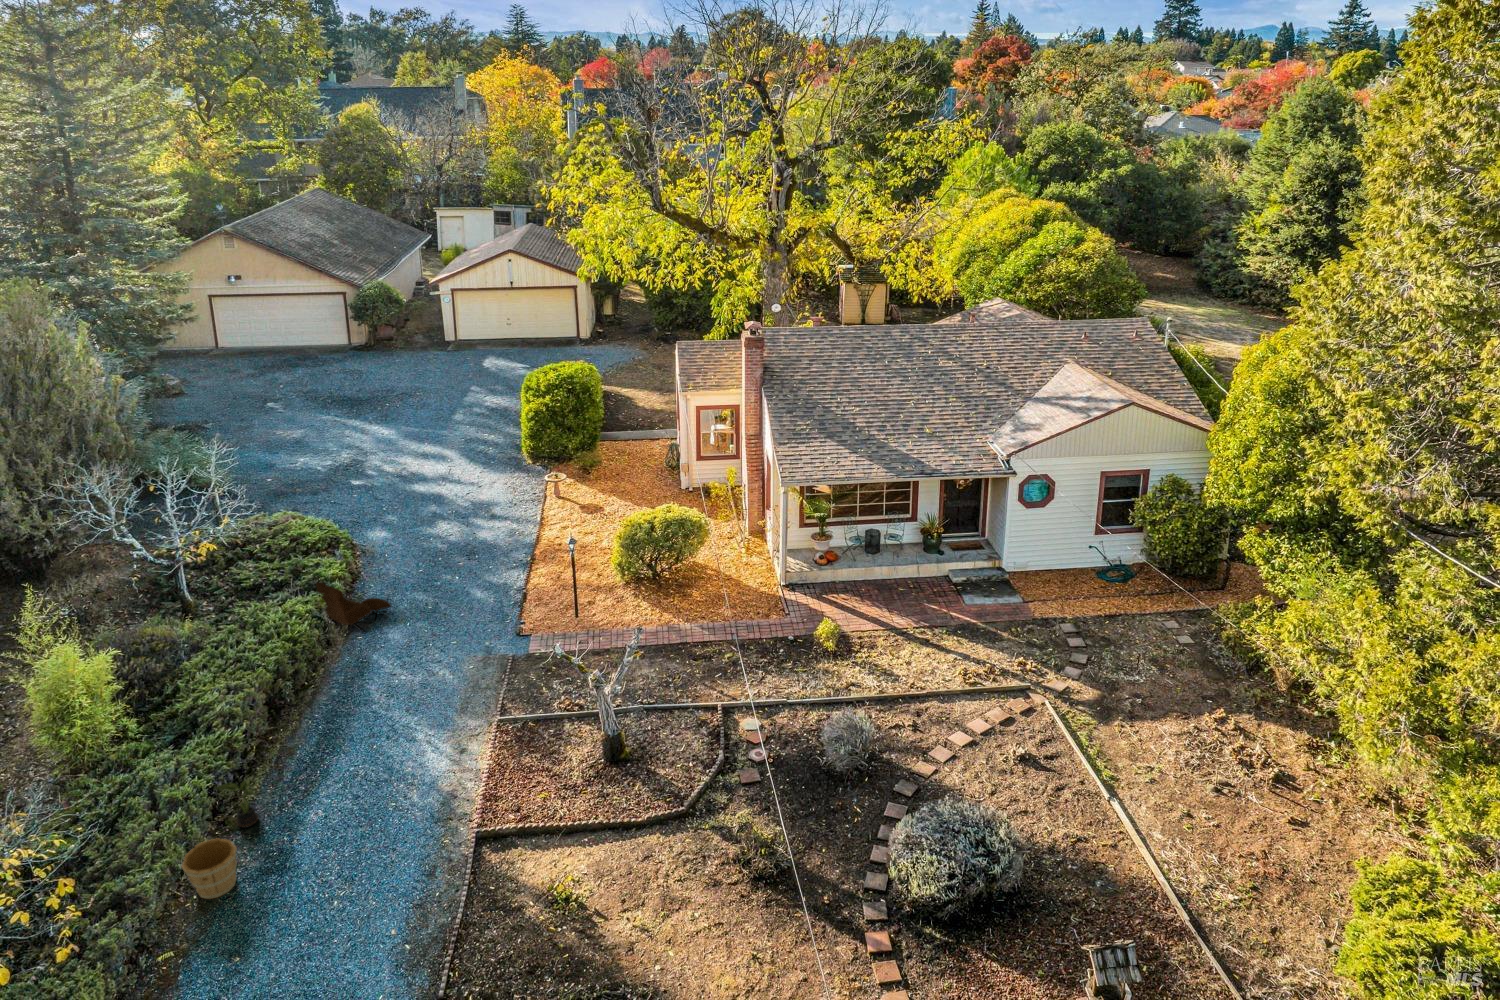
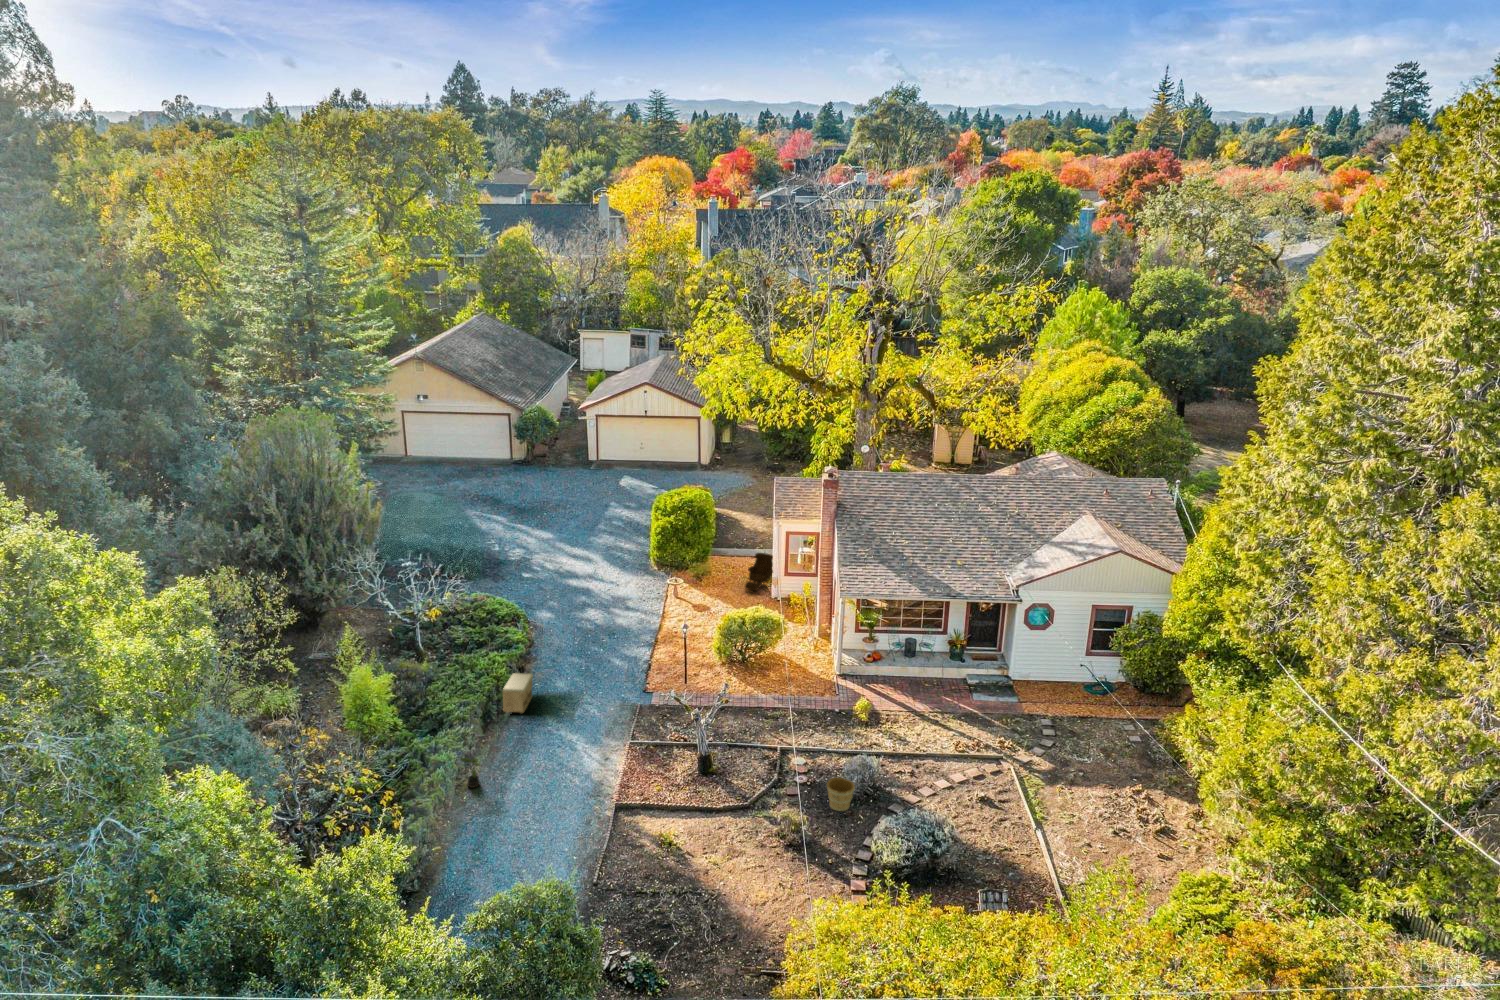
lounge chair: present [316,583,392,637] -> present [745,553,773,591]
storage bench: none [303,629,356,690] -> present [503,673,533,713]
wooden bucket: present [182,838,237,899] -> present [827,778,855,811]

